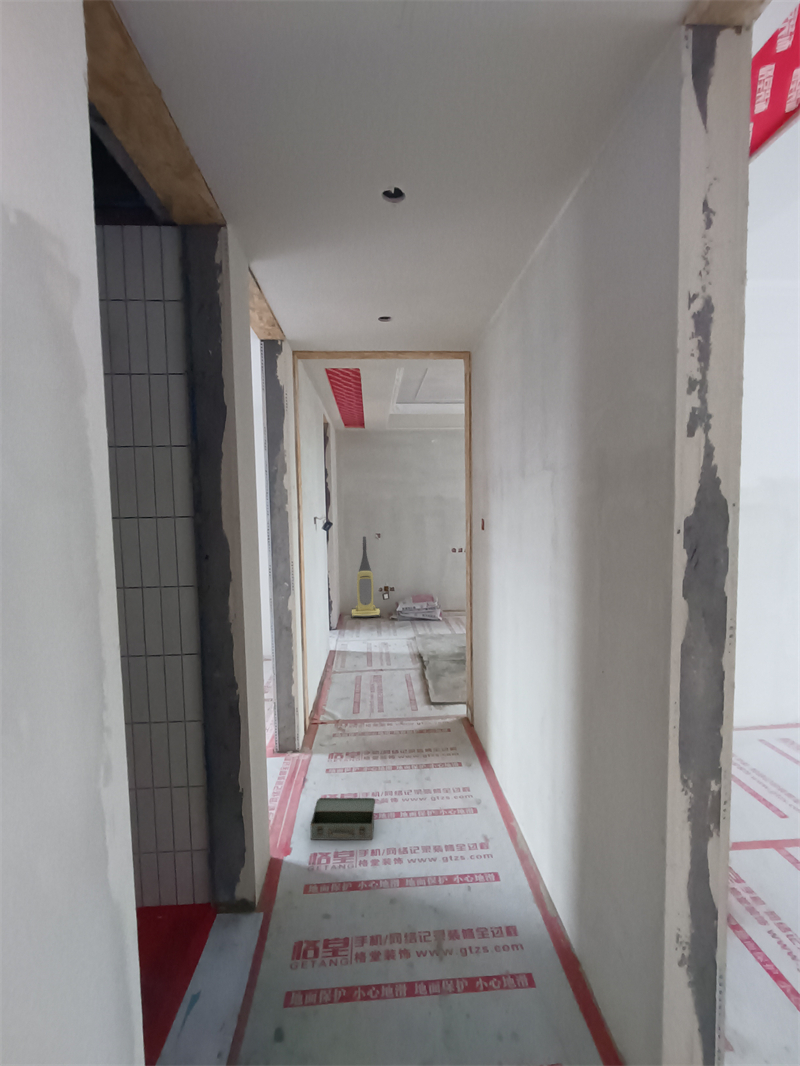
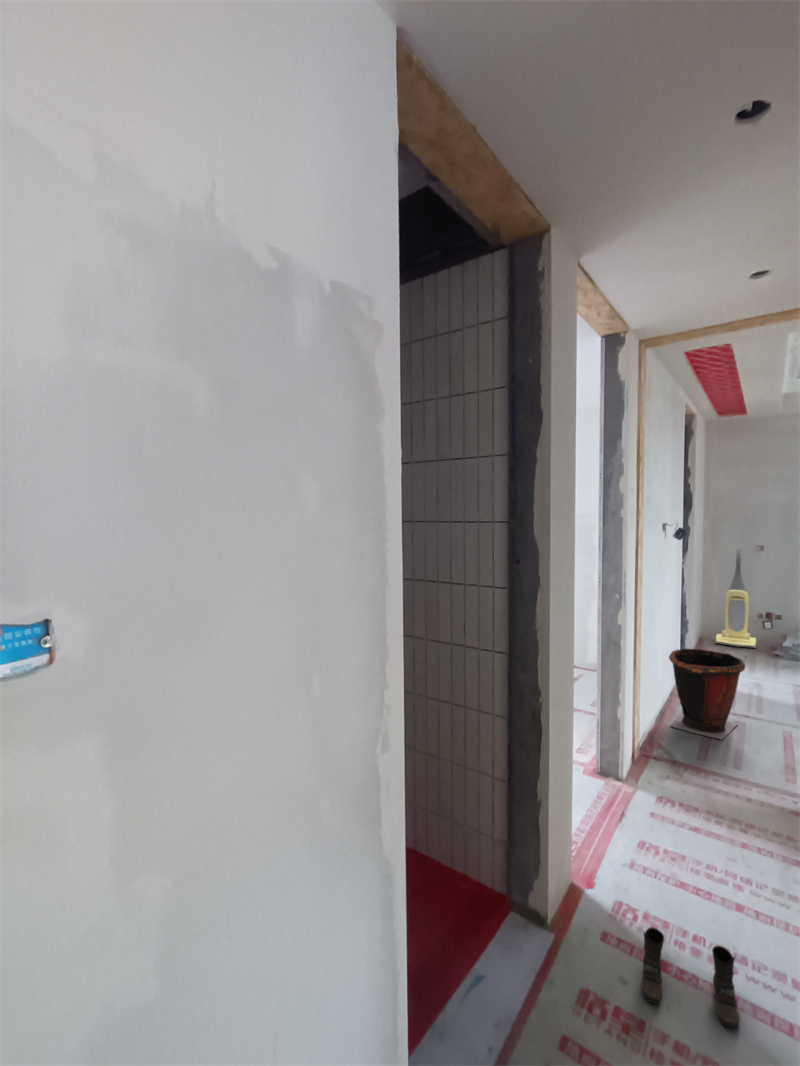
trash can: none [325,618,381,694] -> present [669,649,747,739]
toolbox: present [311,798,375,840] -> none [619,844,707,920]
boots: none [340,848,411,918] -> present [642,928,740,1029]

